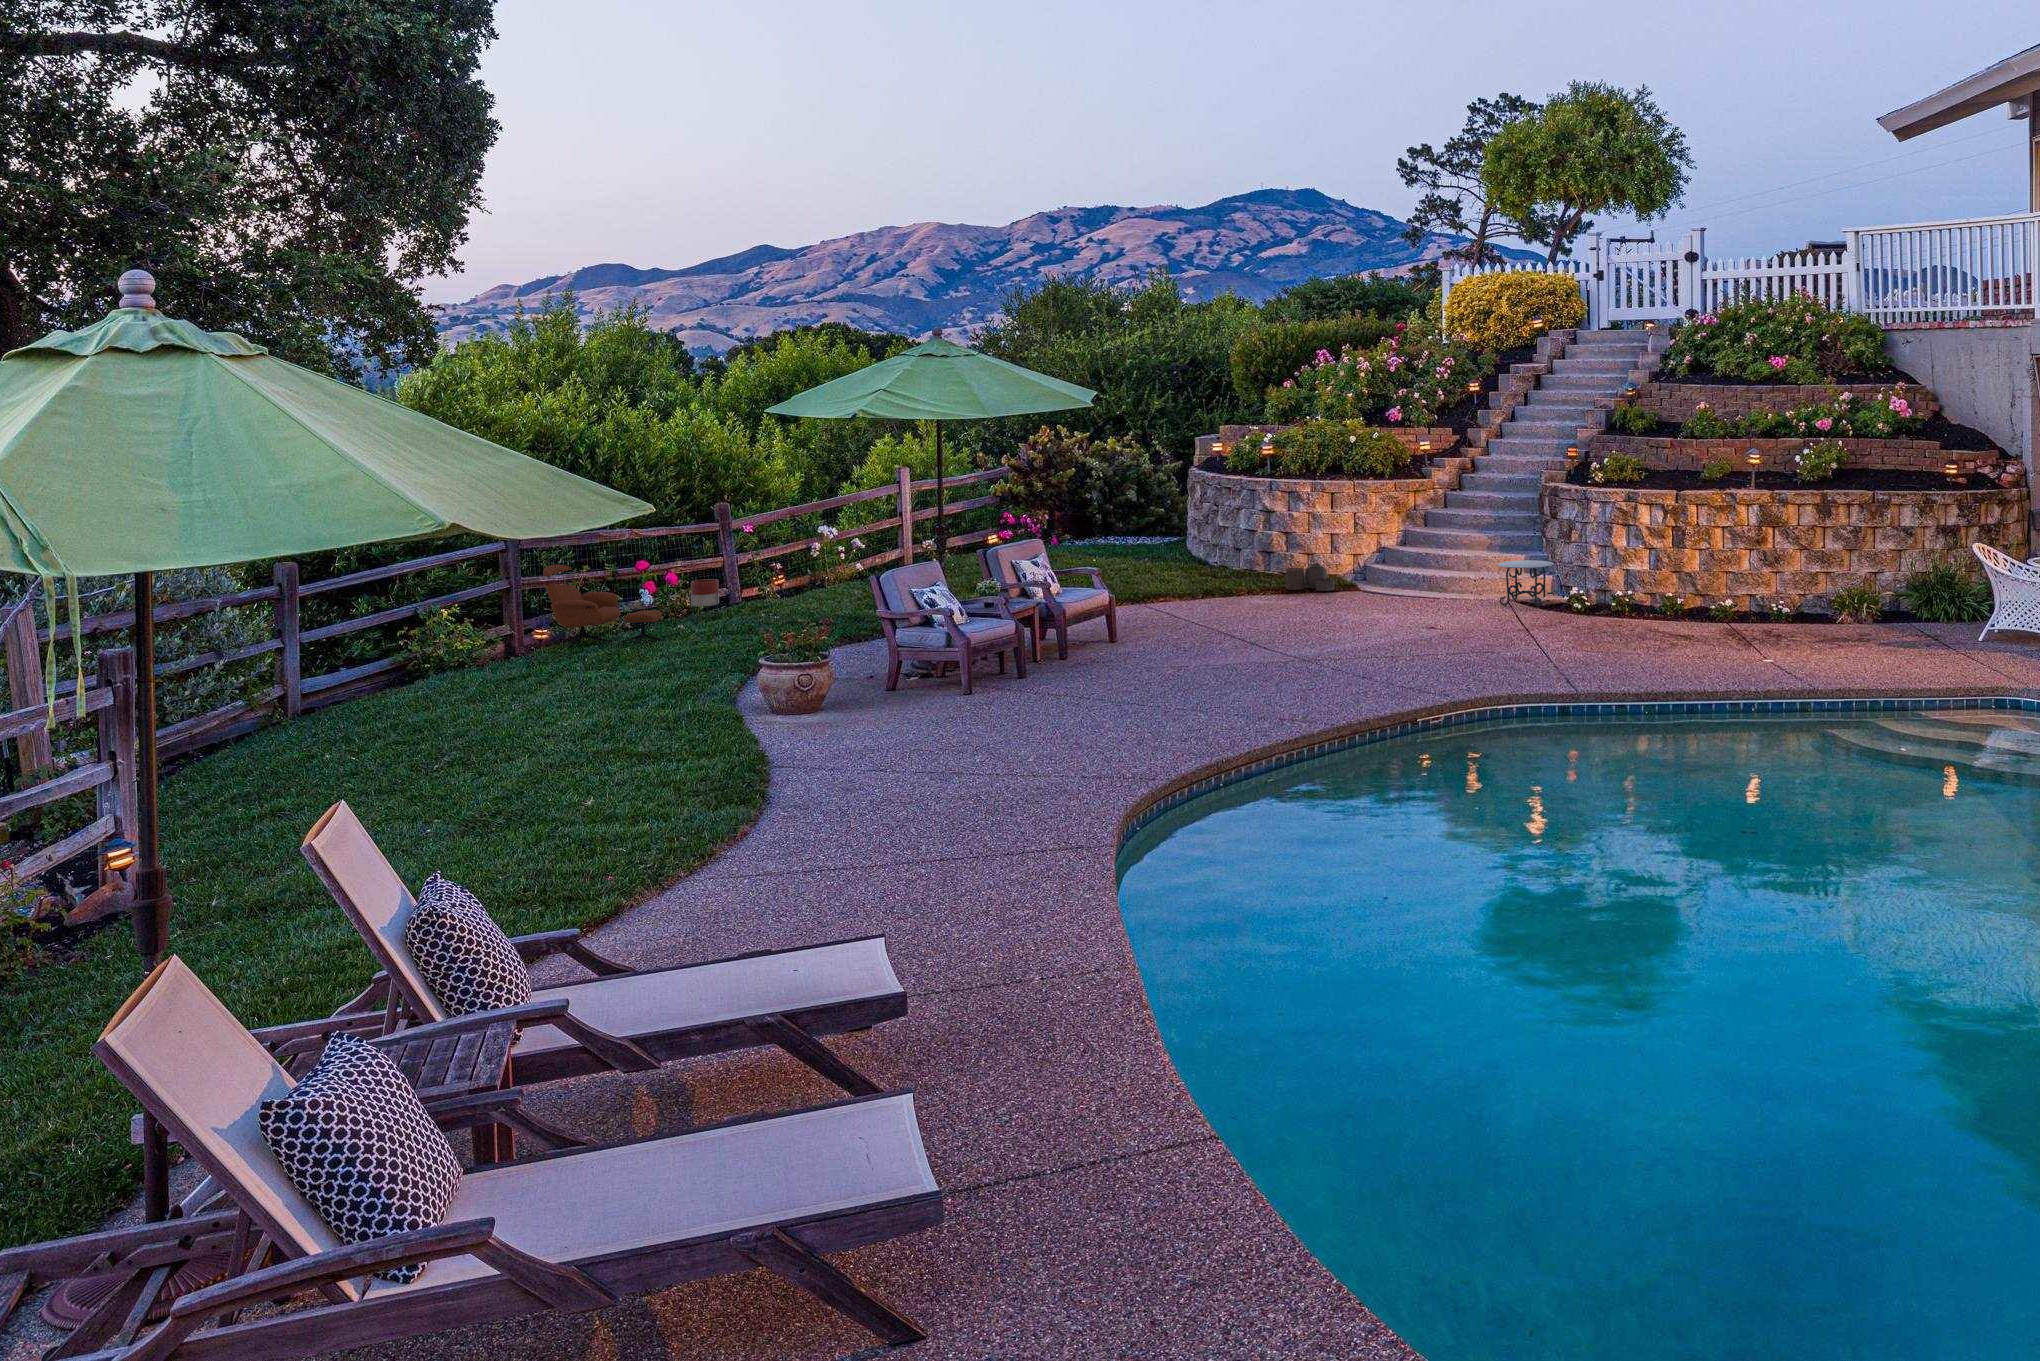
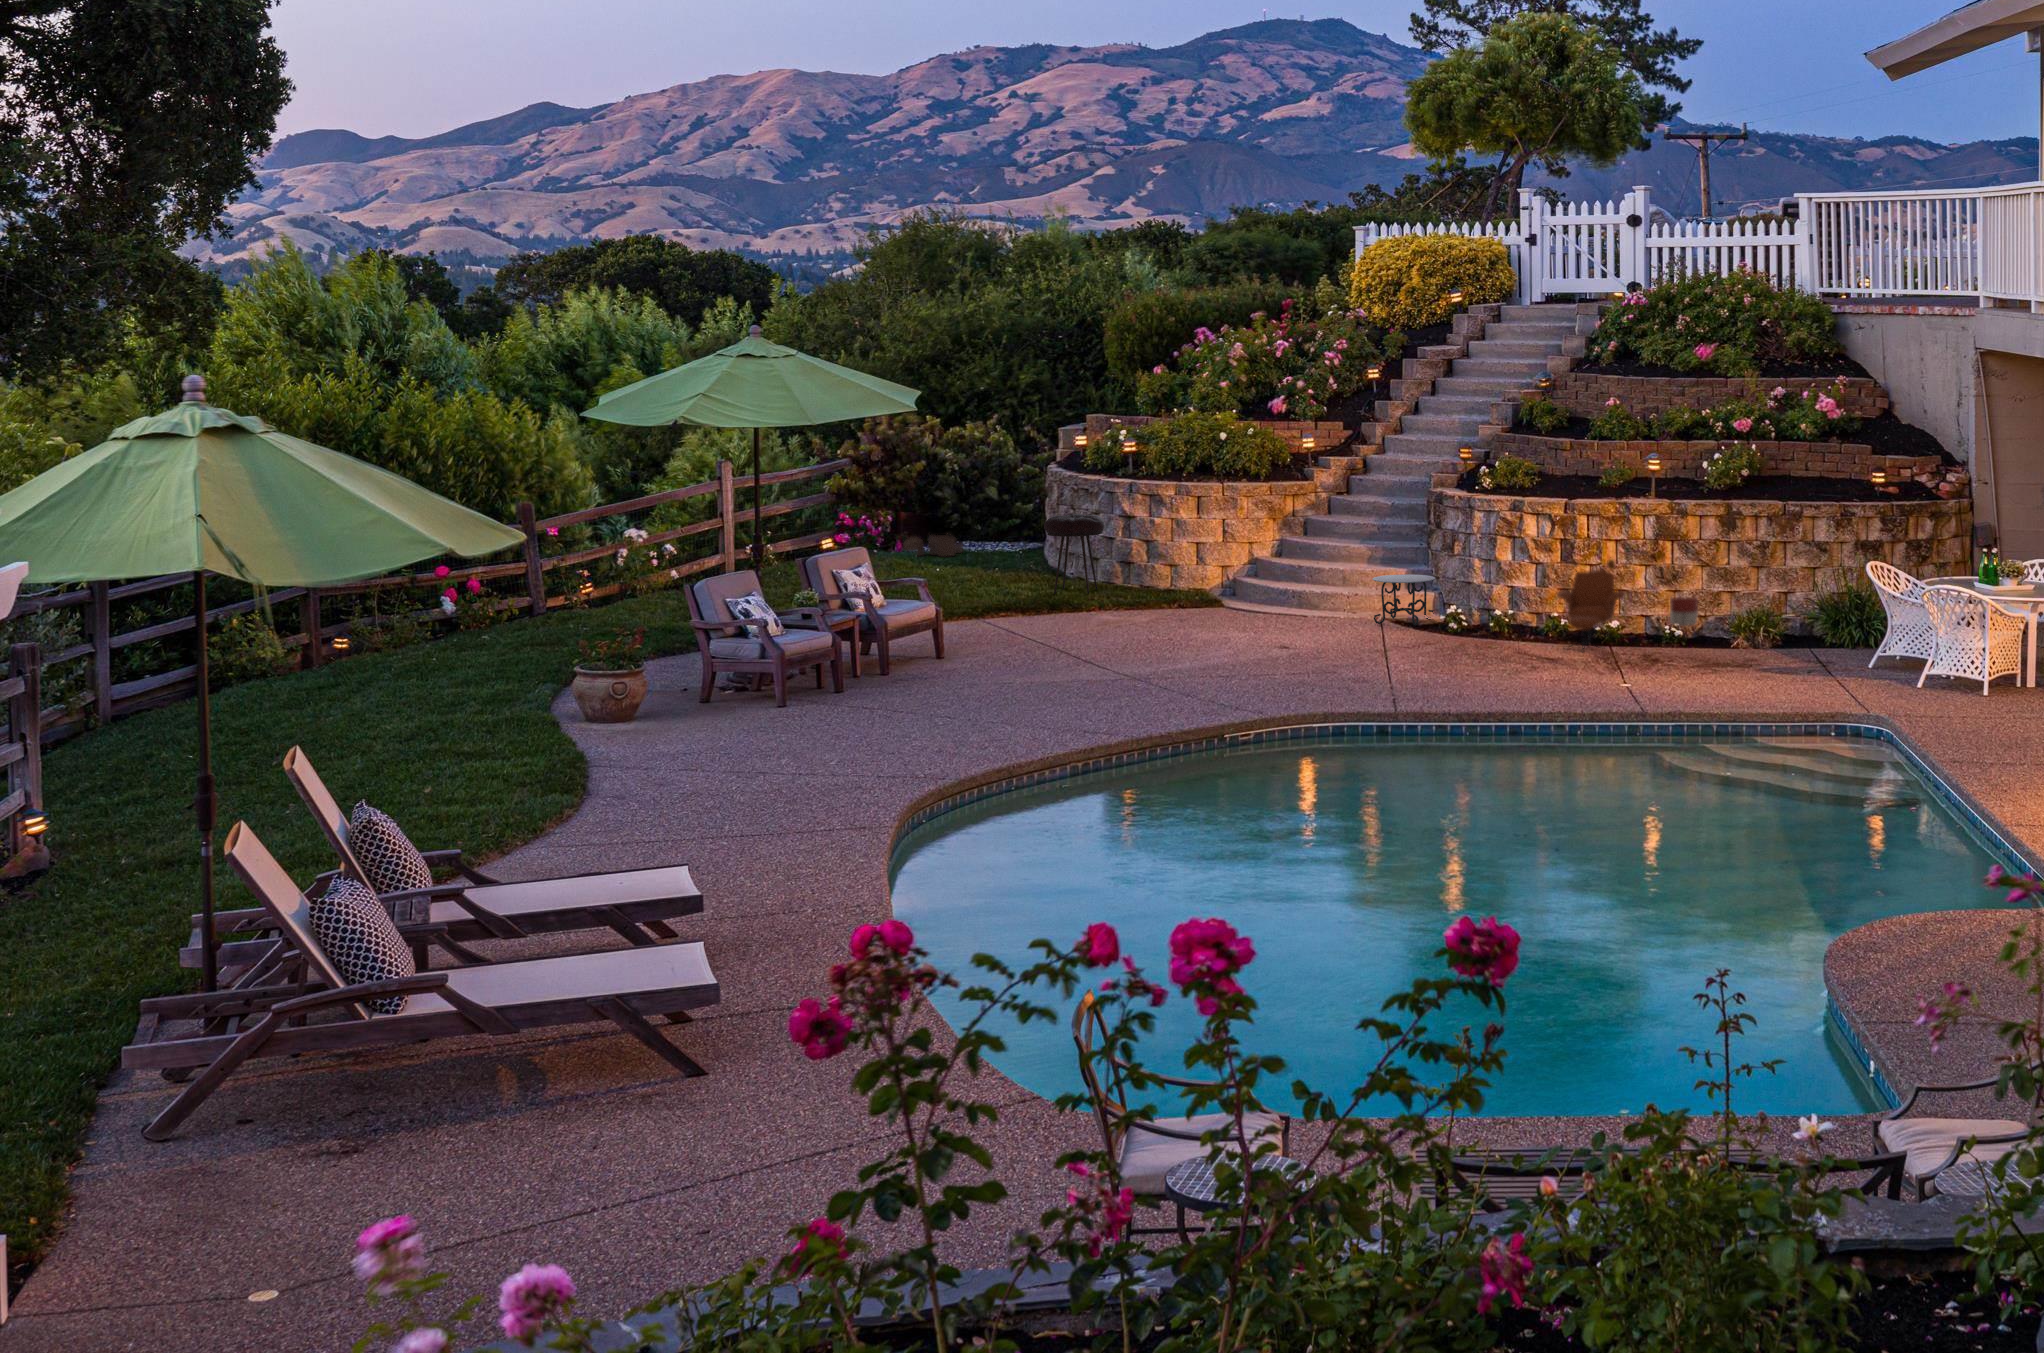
stool: none [1193,510,1246,581] -> present [1044,514,1105,594]
woven basket: present [1285,562,1335,591] -> present [903,535,963,557]
lounge chair: present [543,565,665,649] -> present [1558,559,1625,648]
planter: present [690,579,719,620] -> present [1670,597,1698,626]

